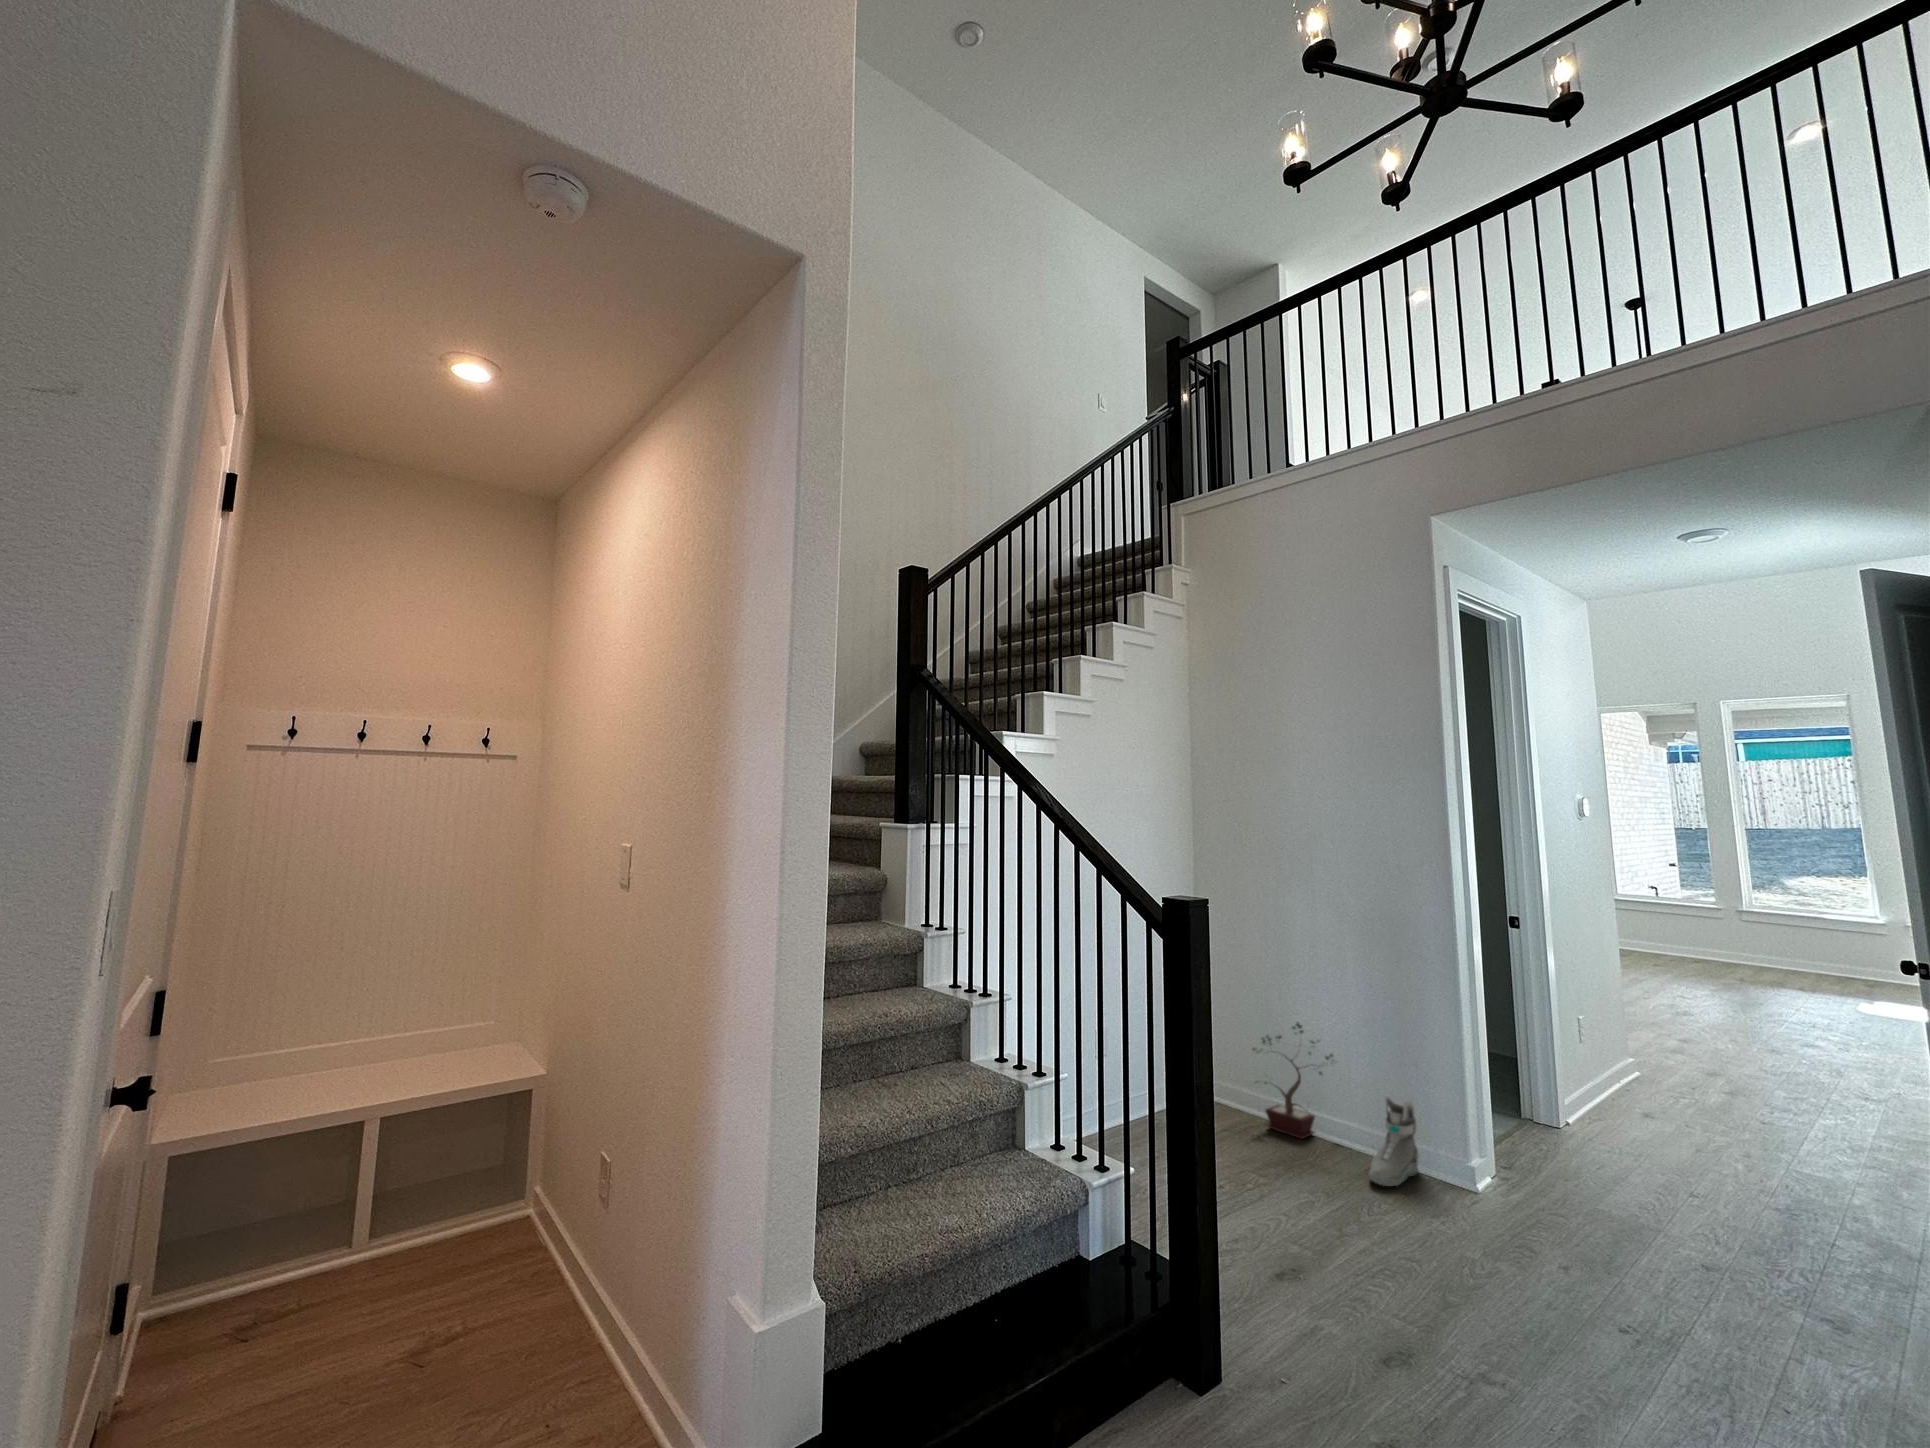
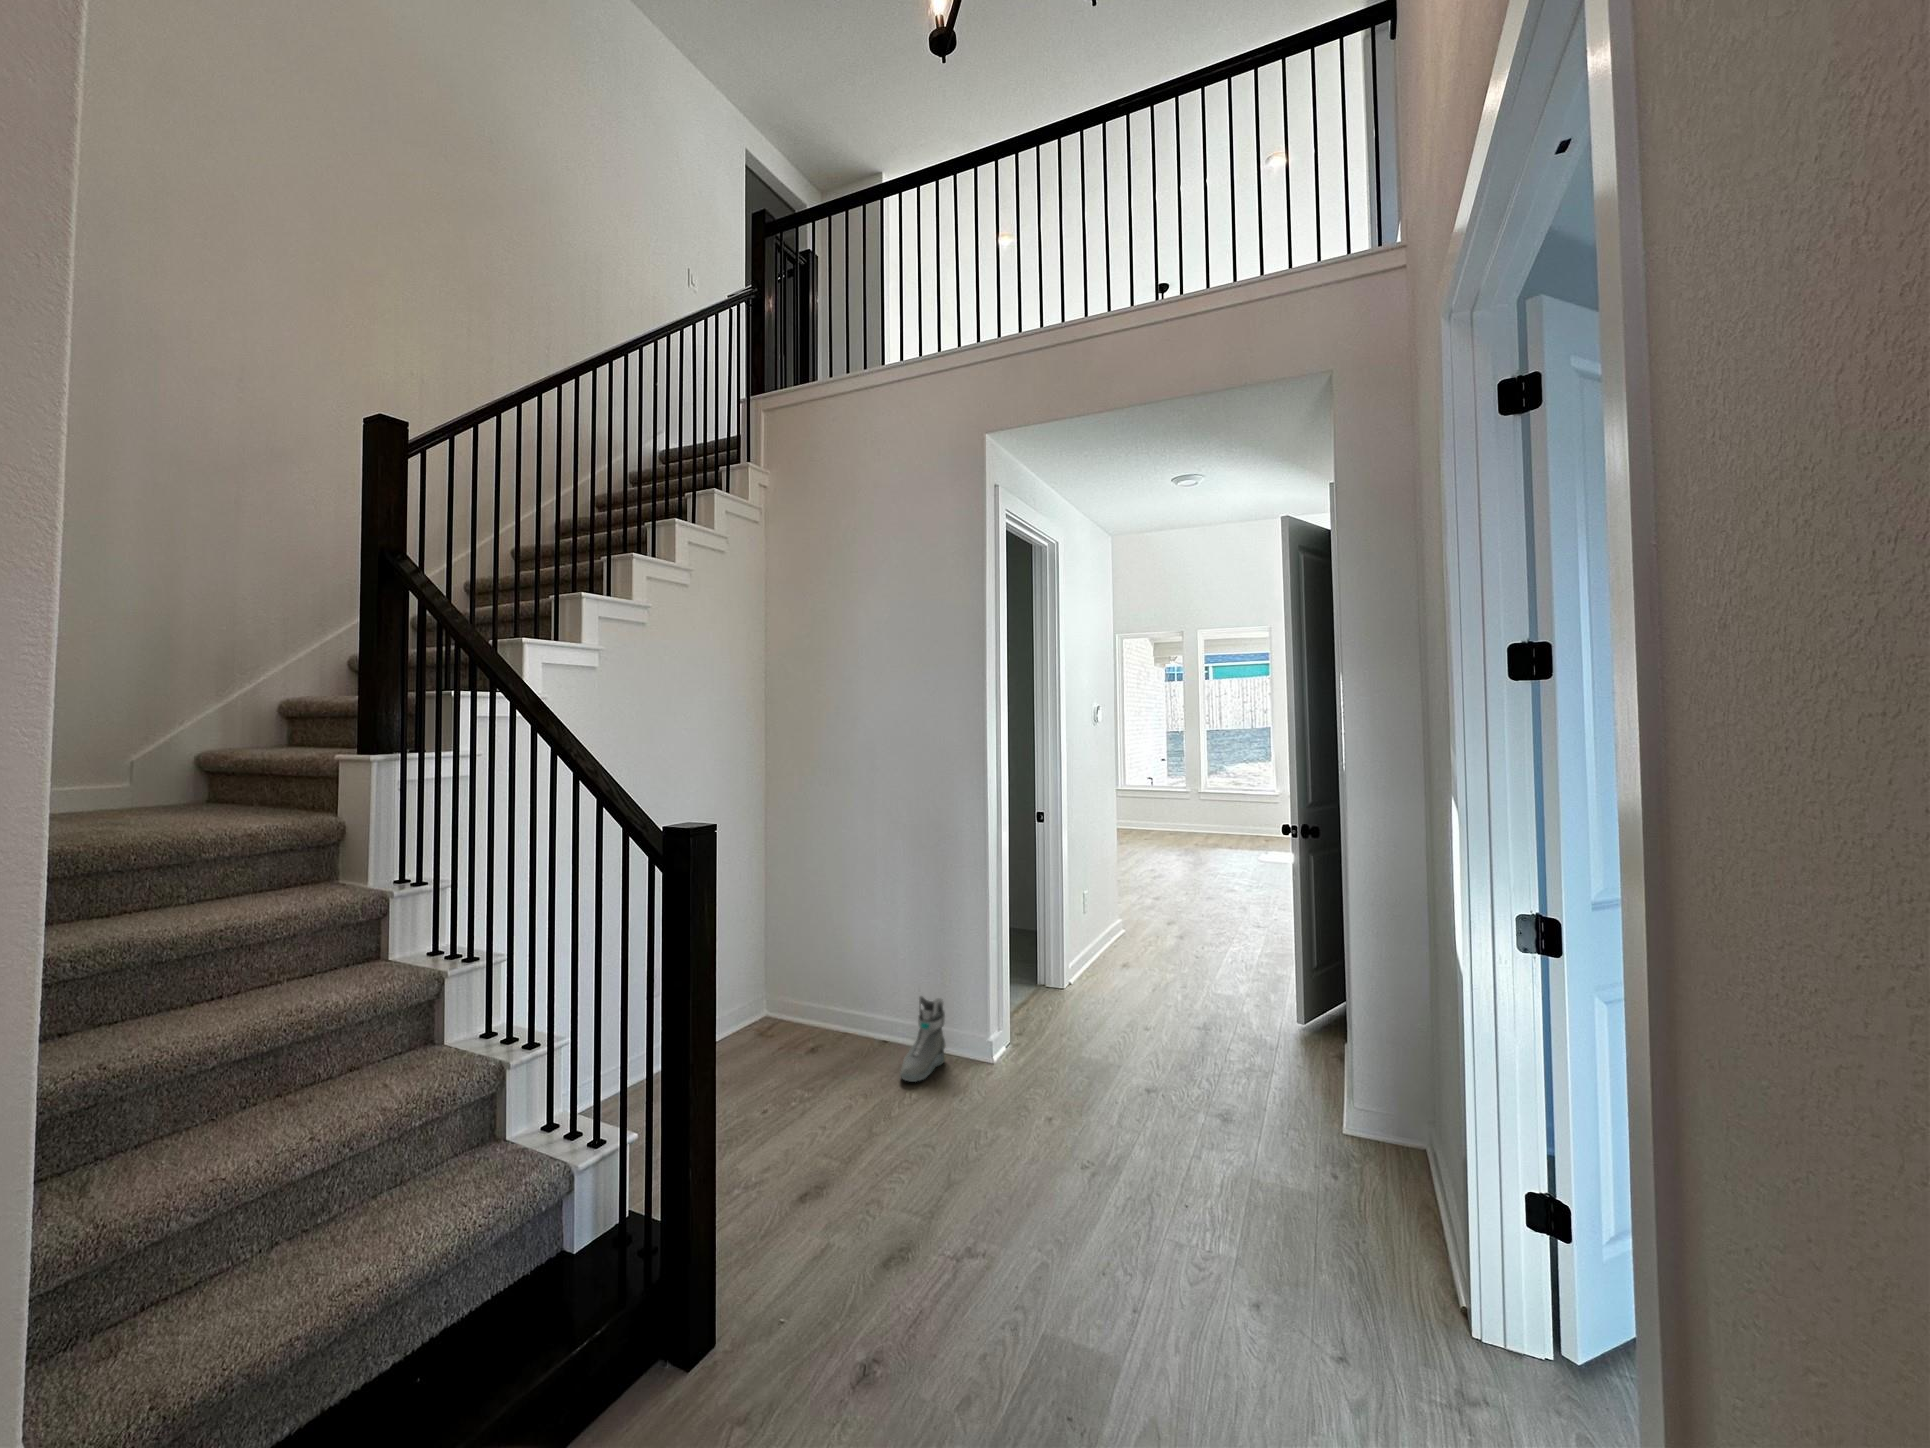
potted plant: present [1253,1022,1337,1139] -> none [803,931,882,1045]

